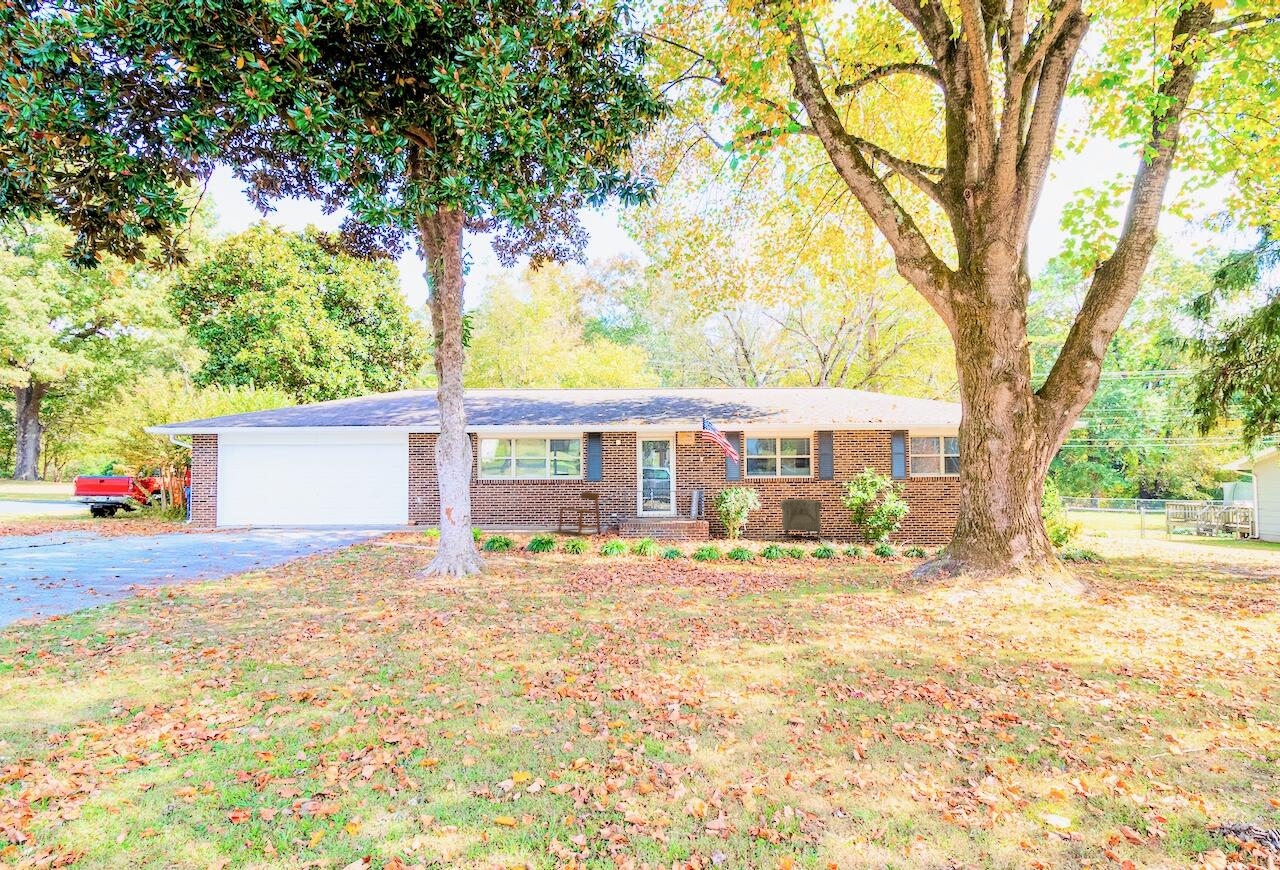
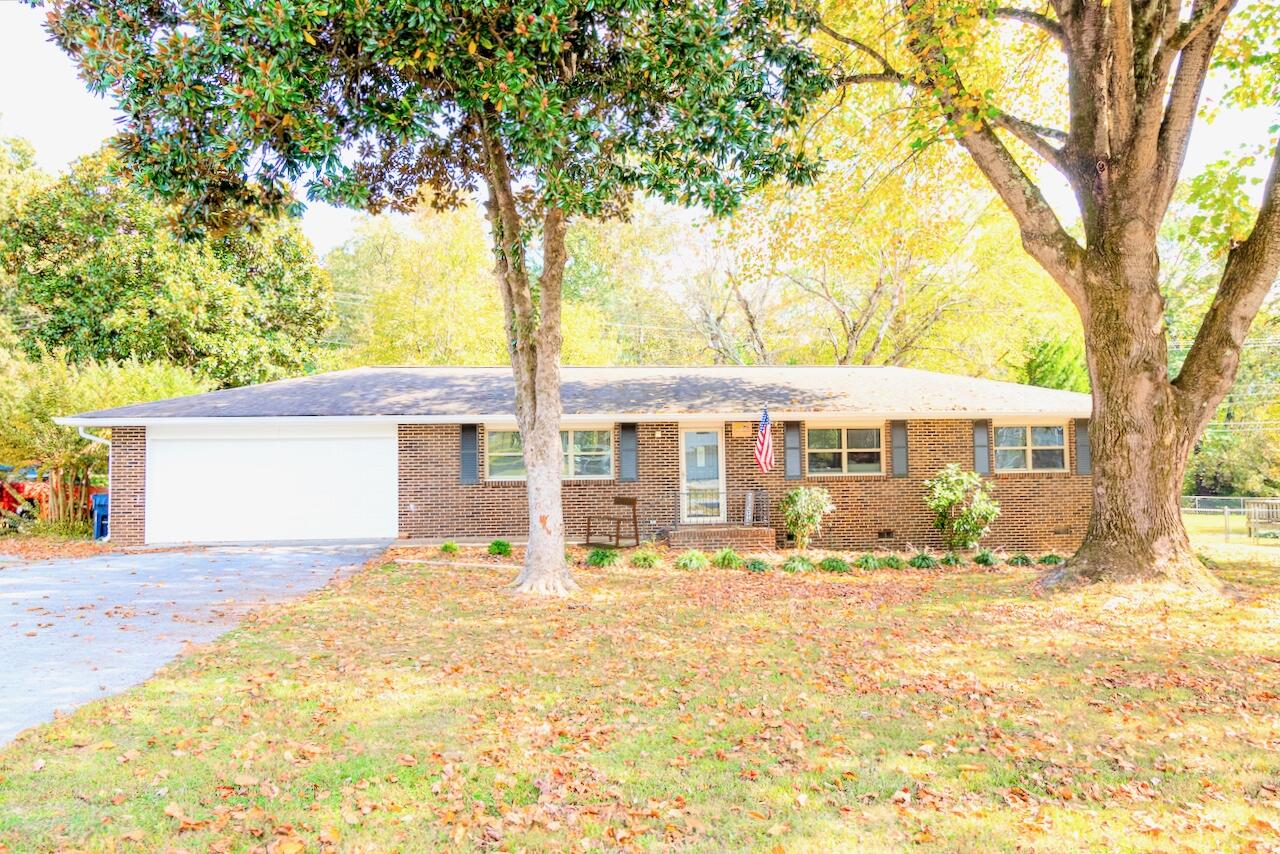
chair: present [780,499,822,538] -> none [851,500,902,546]

